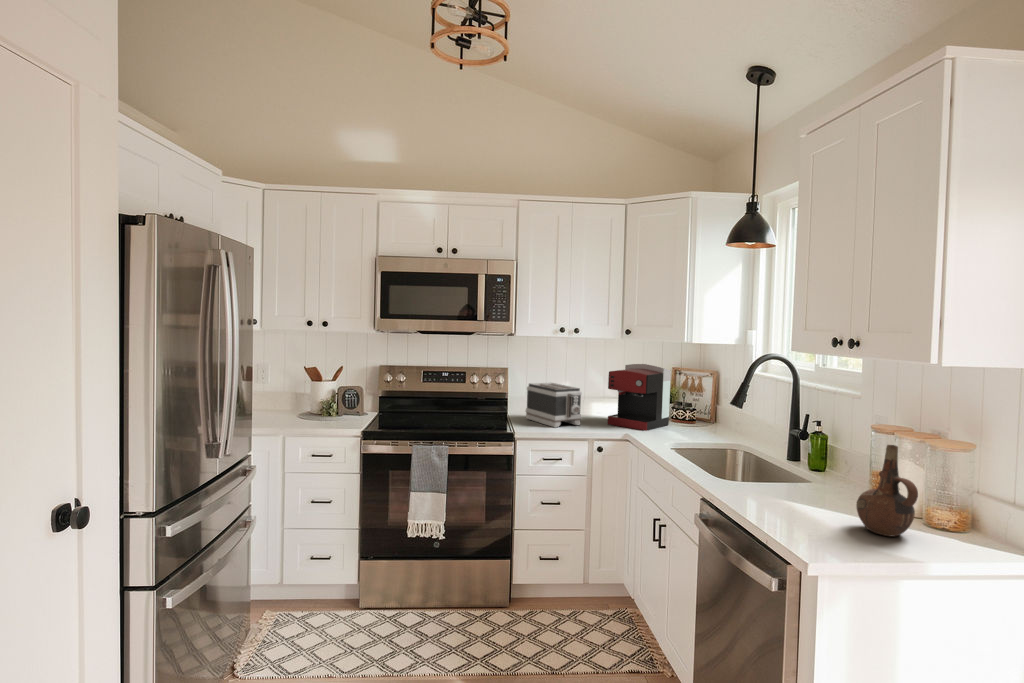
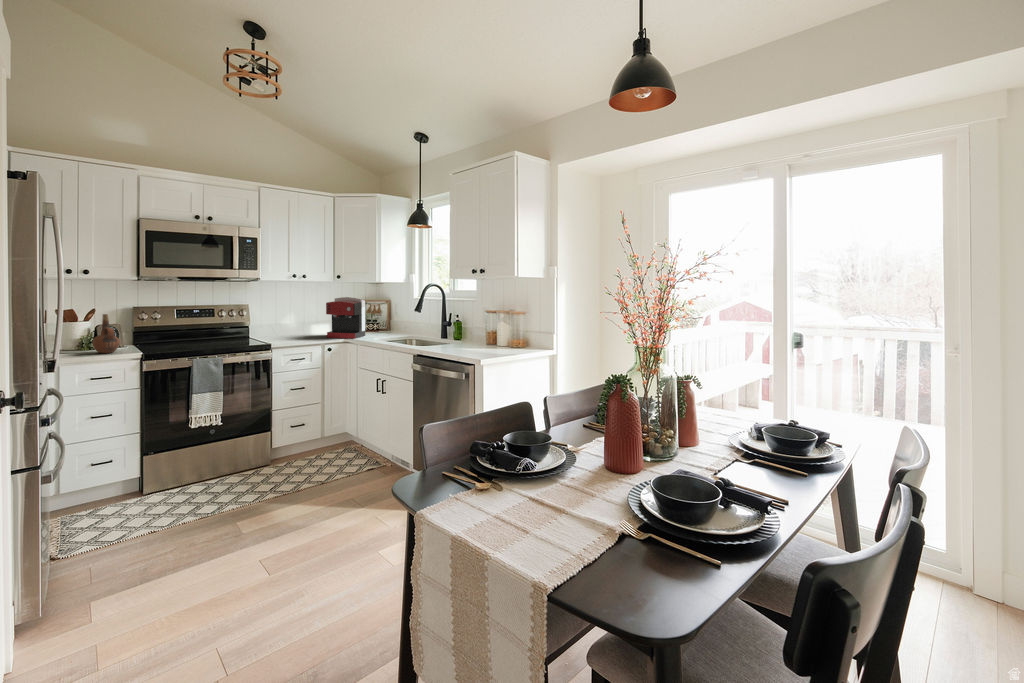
toaster: present [526,383,582,427] -> none [265,313,310,342]
ceramic pitcher: present [856,445,918,537] -> present [92,314,120,353]

